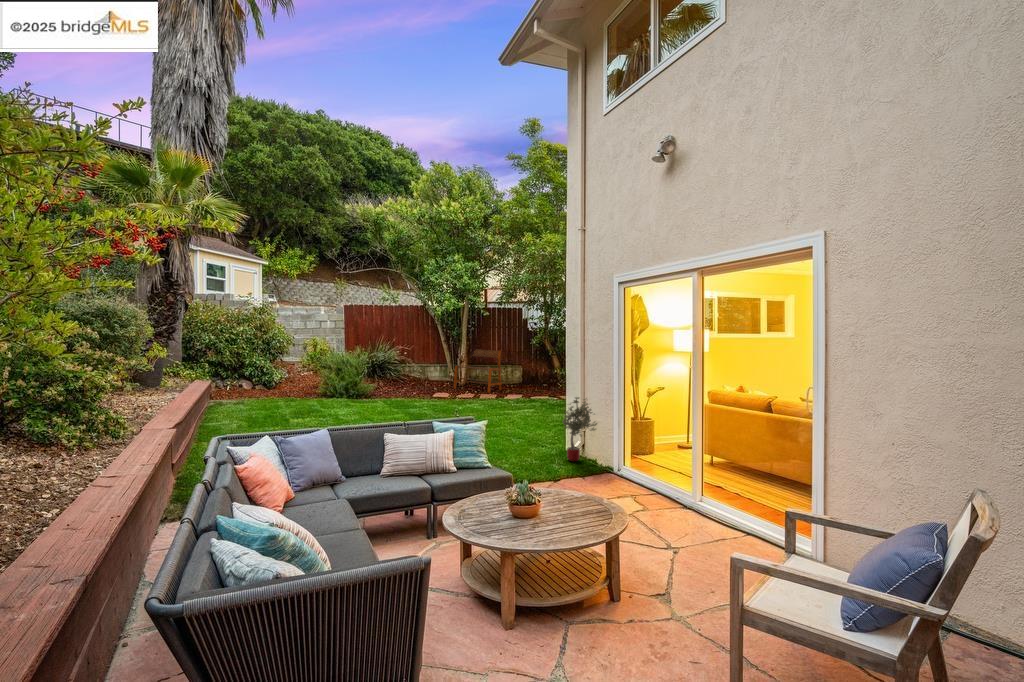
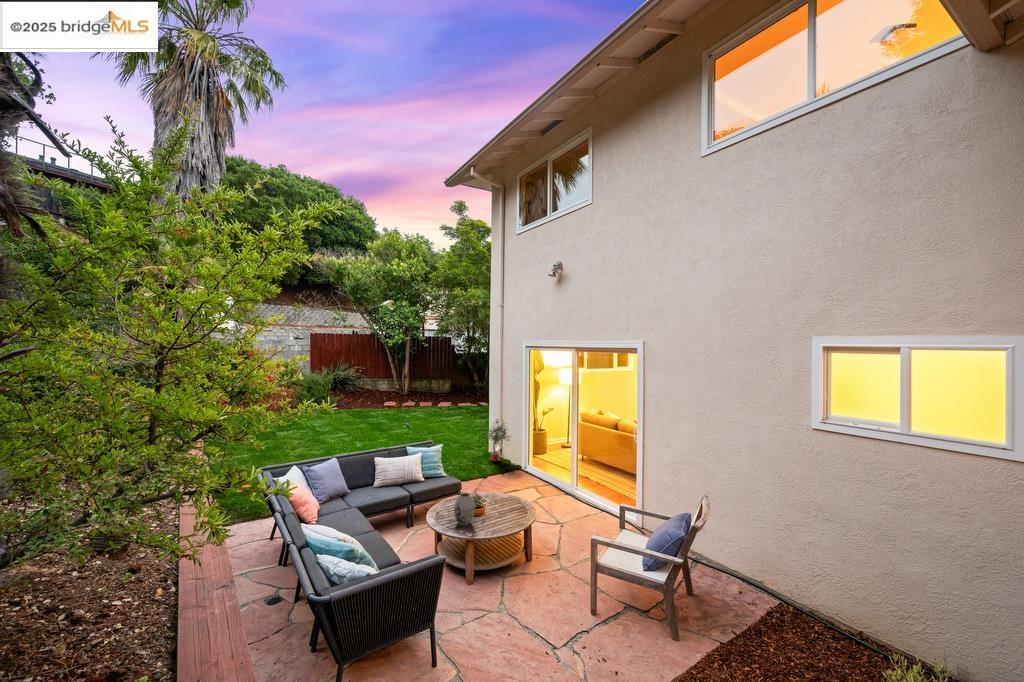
bench: present [454,349,502,393] -> none [400,369,437,403]
vase: none [486,476,520,530] -> present [454,493,475,526]

